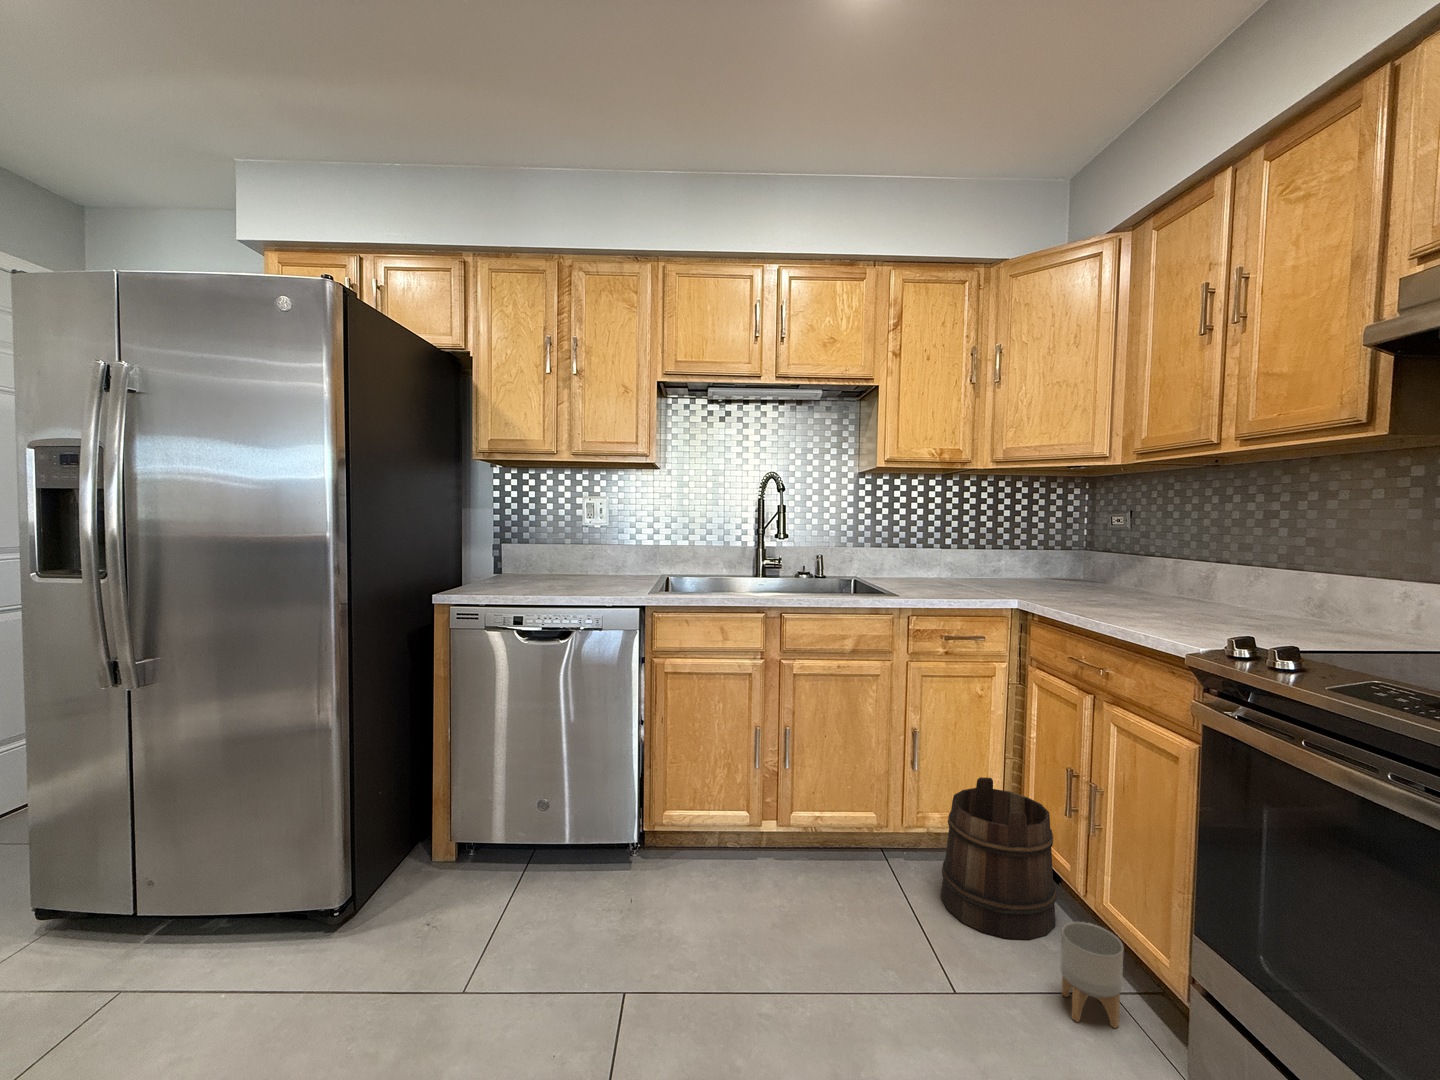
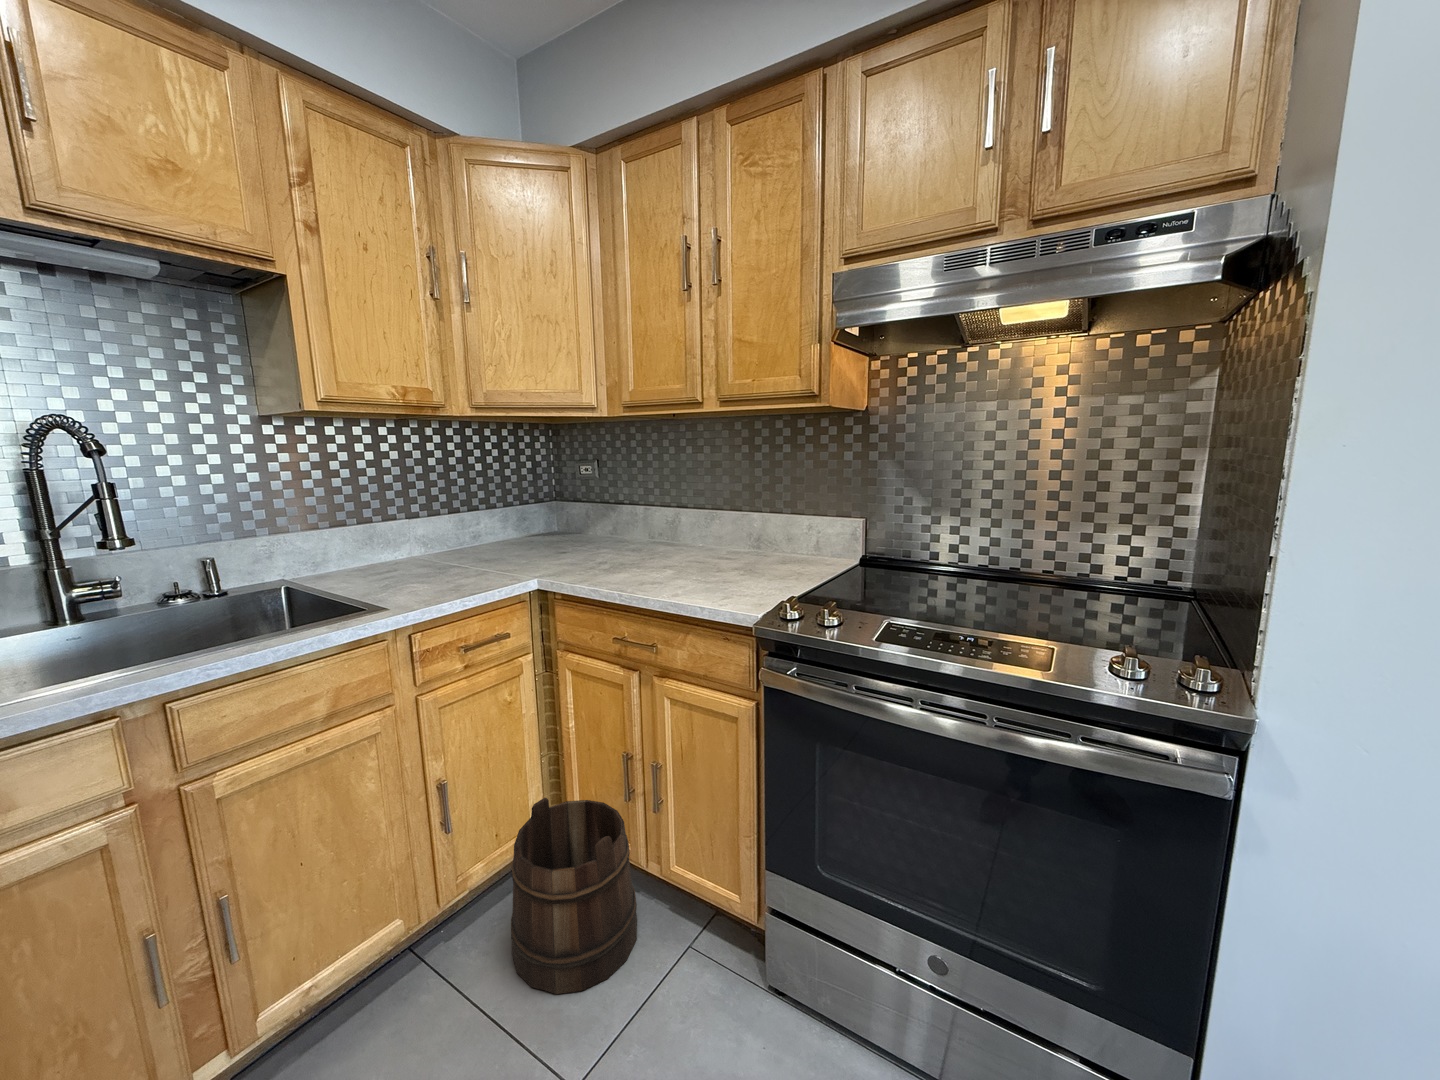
planter: present [1060,922,1123,1028] -> none [686,923,744,1041]

